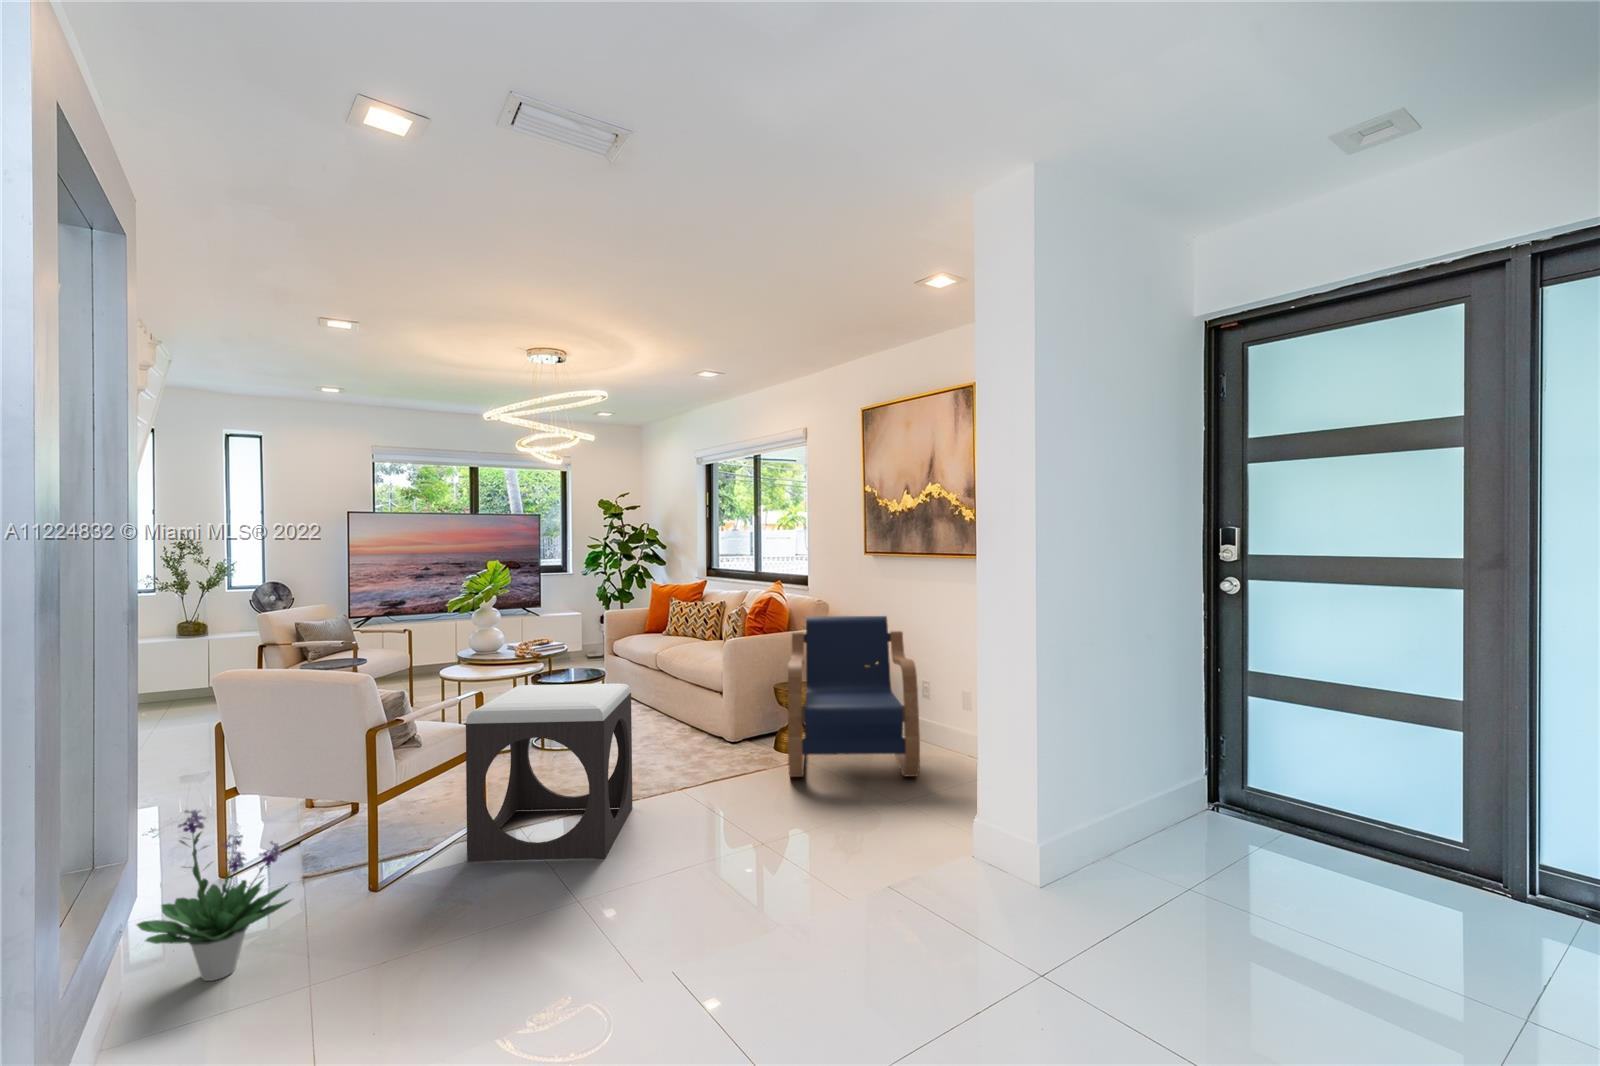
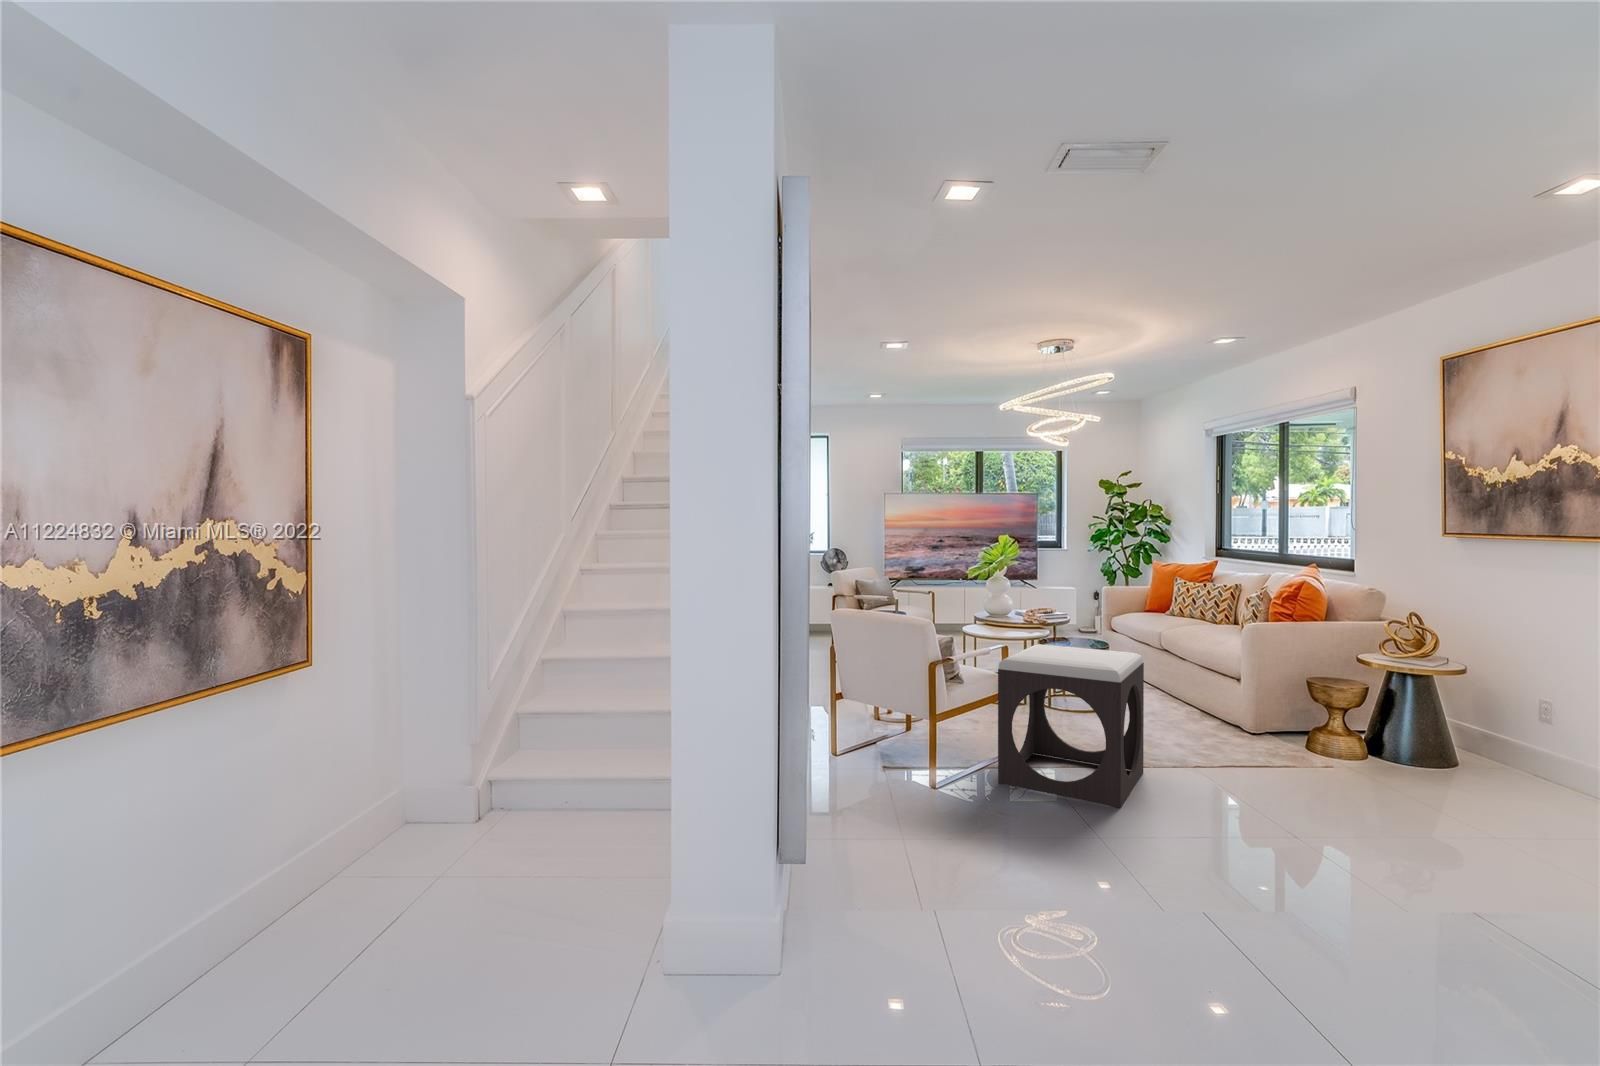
lounge chair: present [788,616,920,777] -> none [1326,605,1526,811]
potted plant: present [137,810,291,981] -> none [799,698,888,818]

